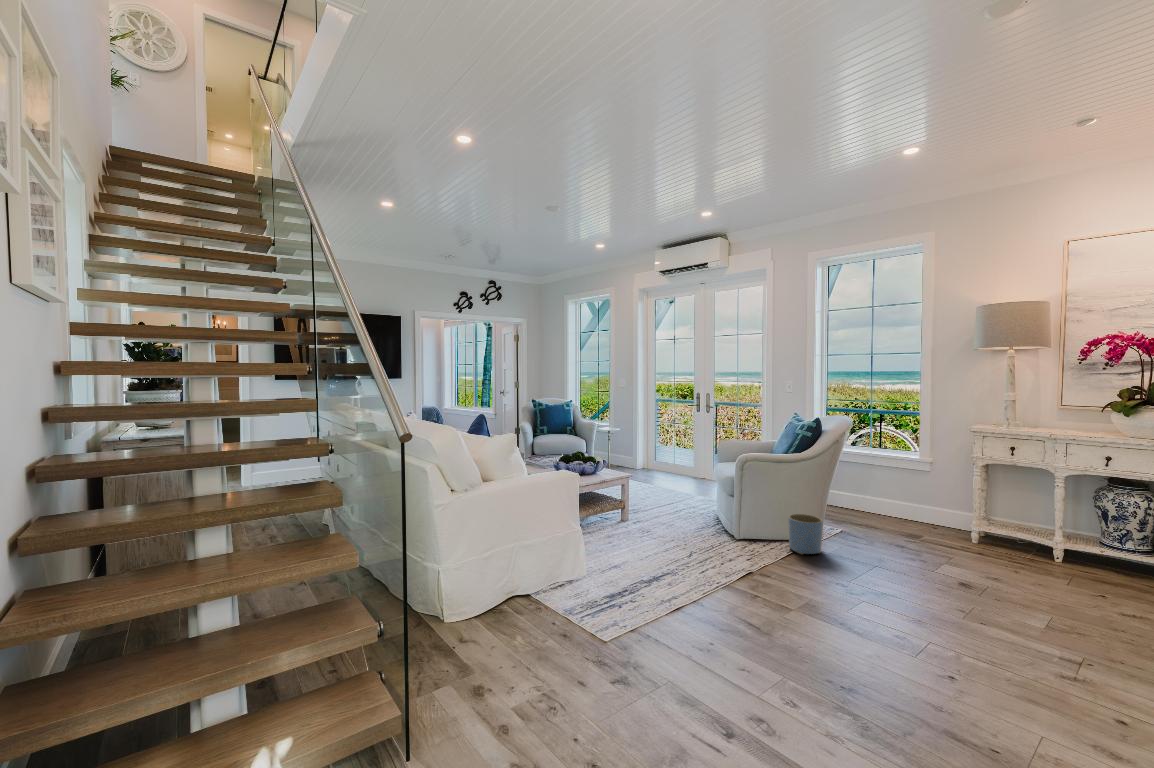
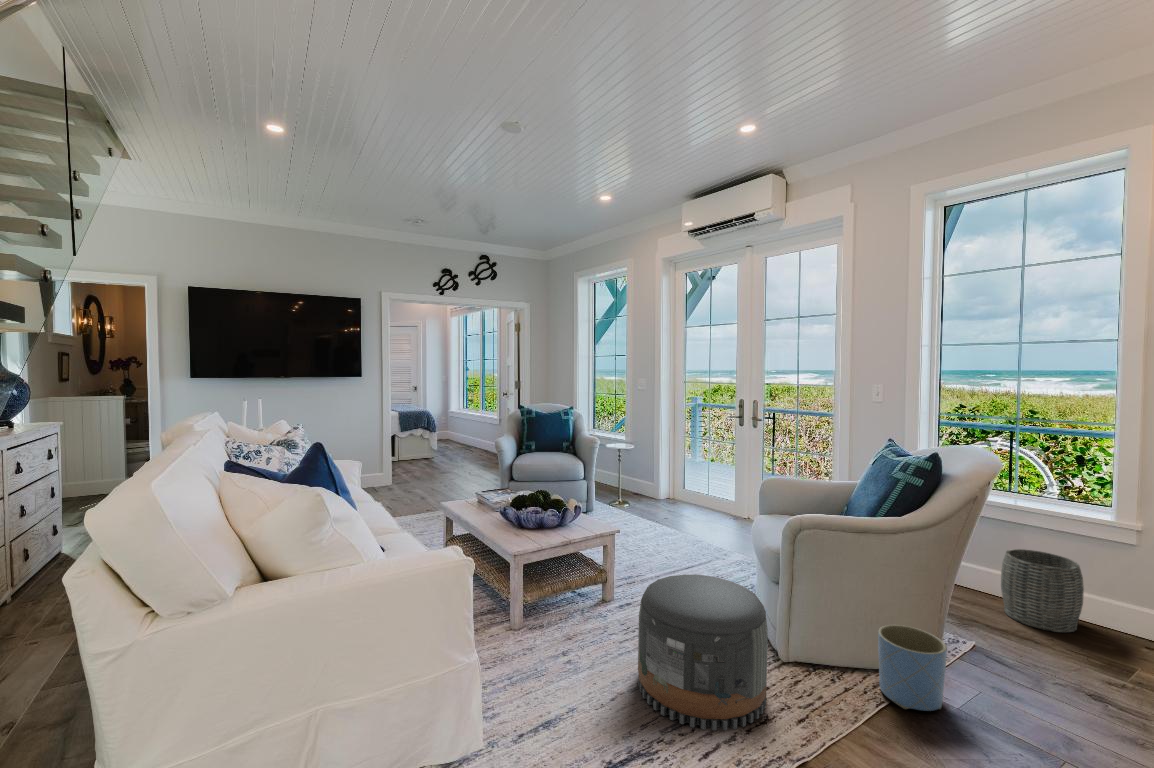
woven basket: none [859,479,901,523] -> present [1001,549,1084,632]
pouf: none [658,492,731,566] -> present [638,575,768,730]

